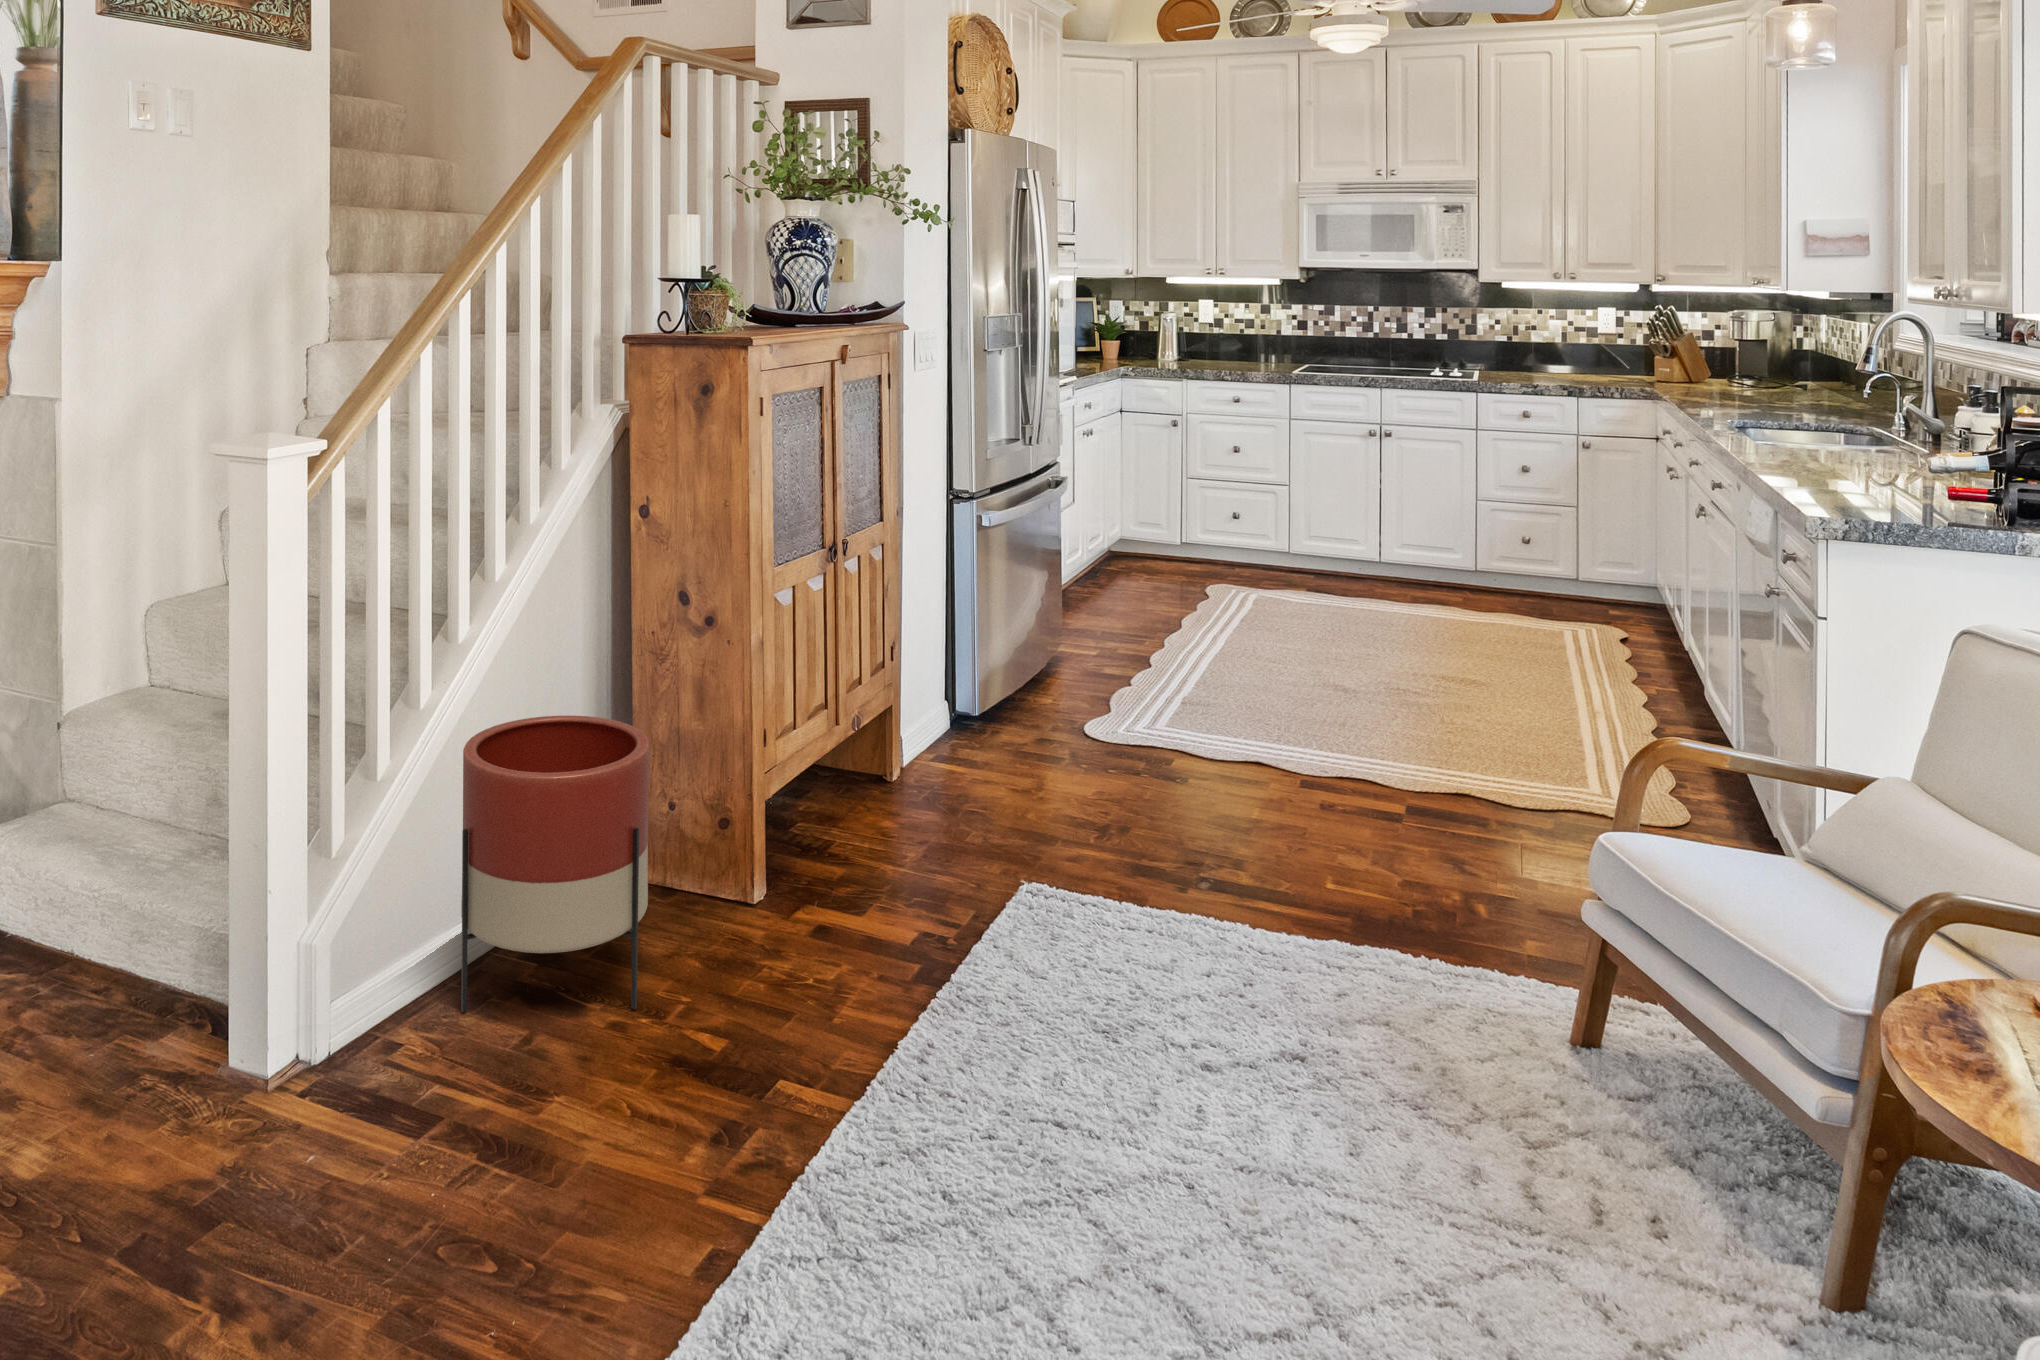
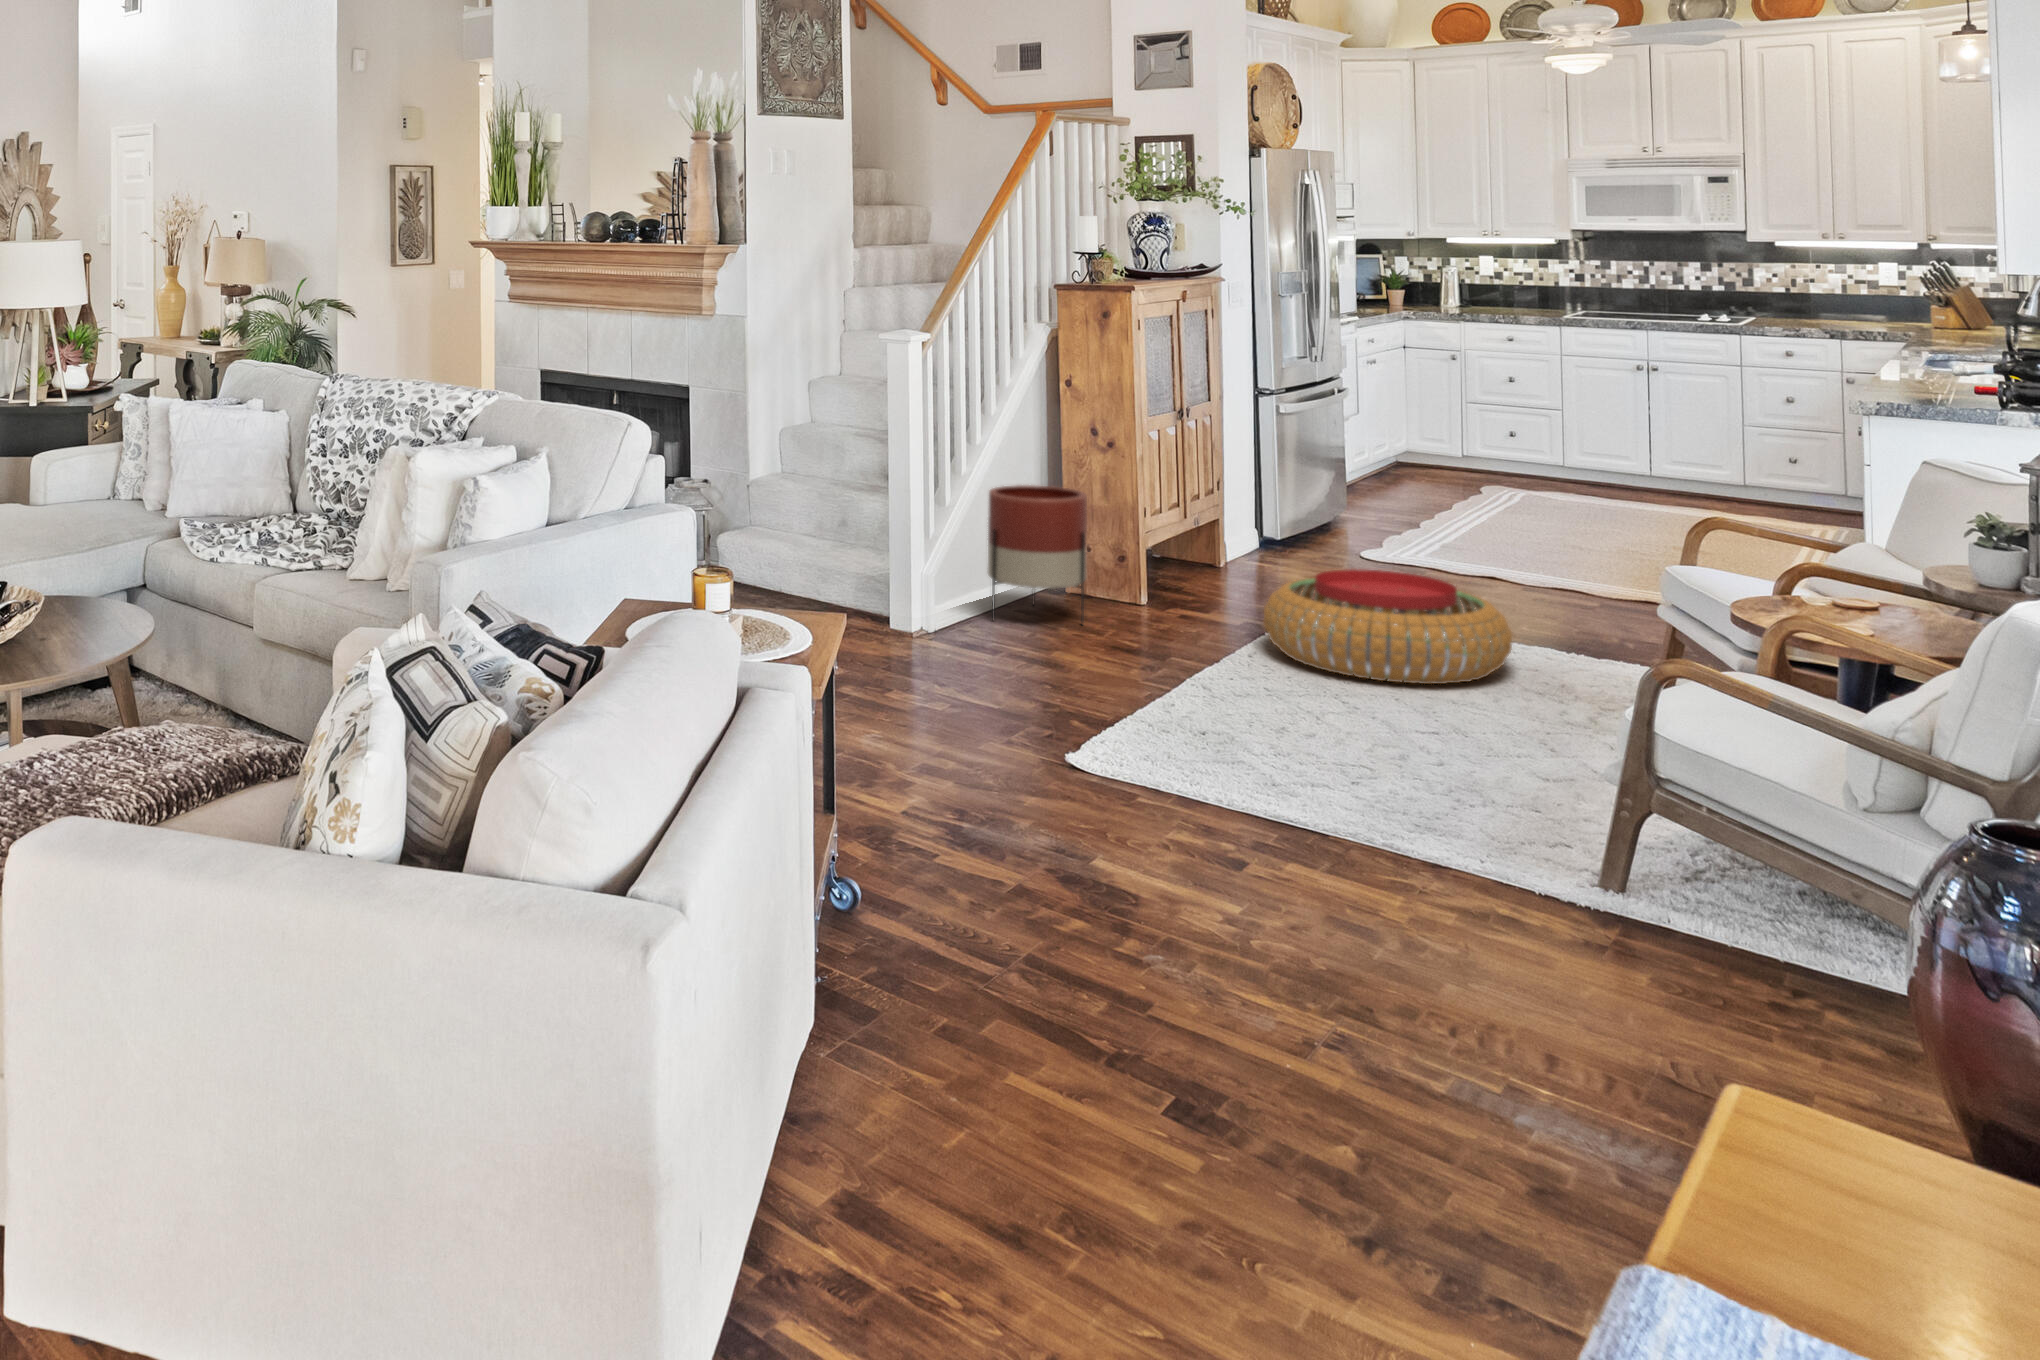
pouf: none [954,883,1388,1191] -> present [1263,569,1512,684]

